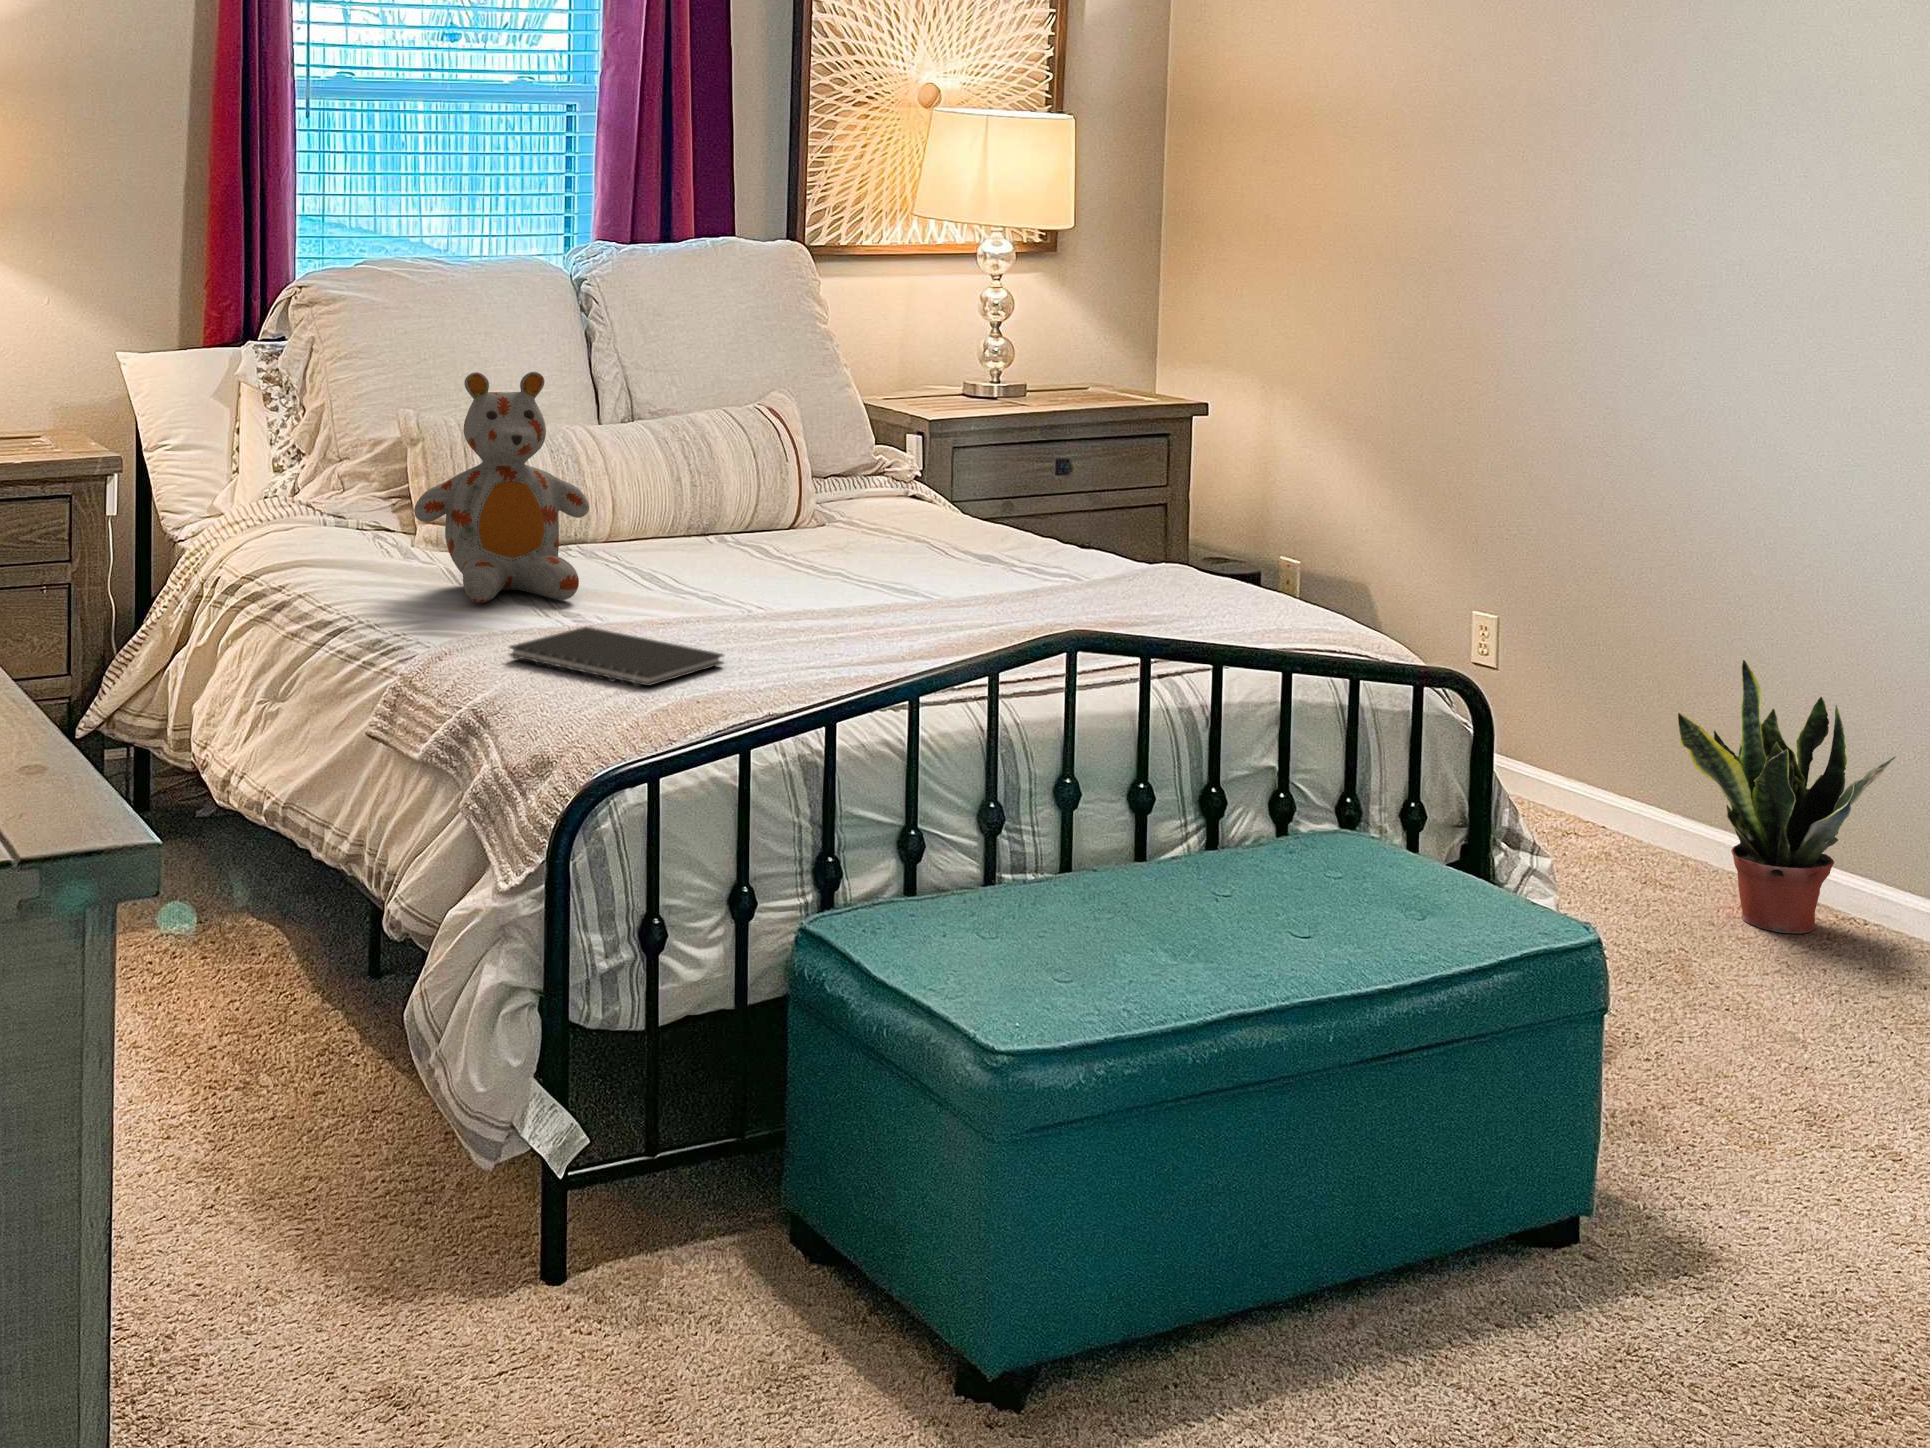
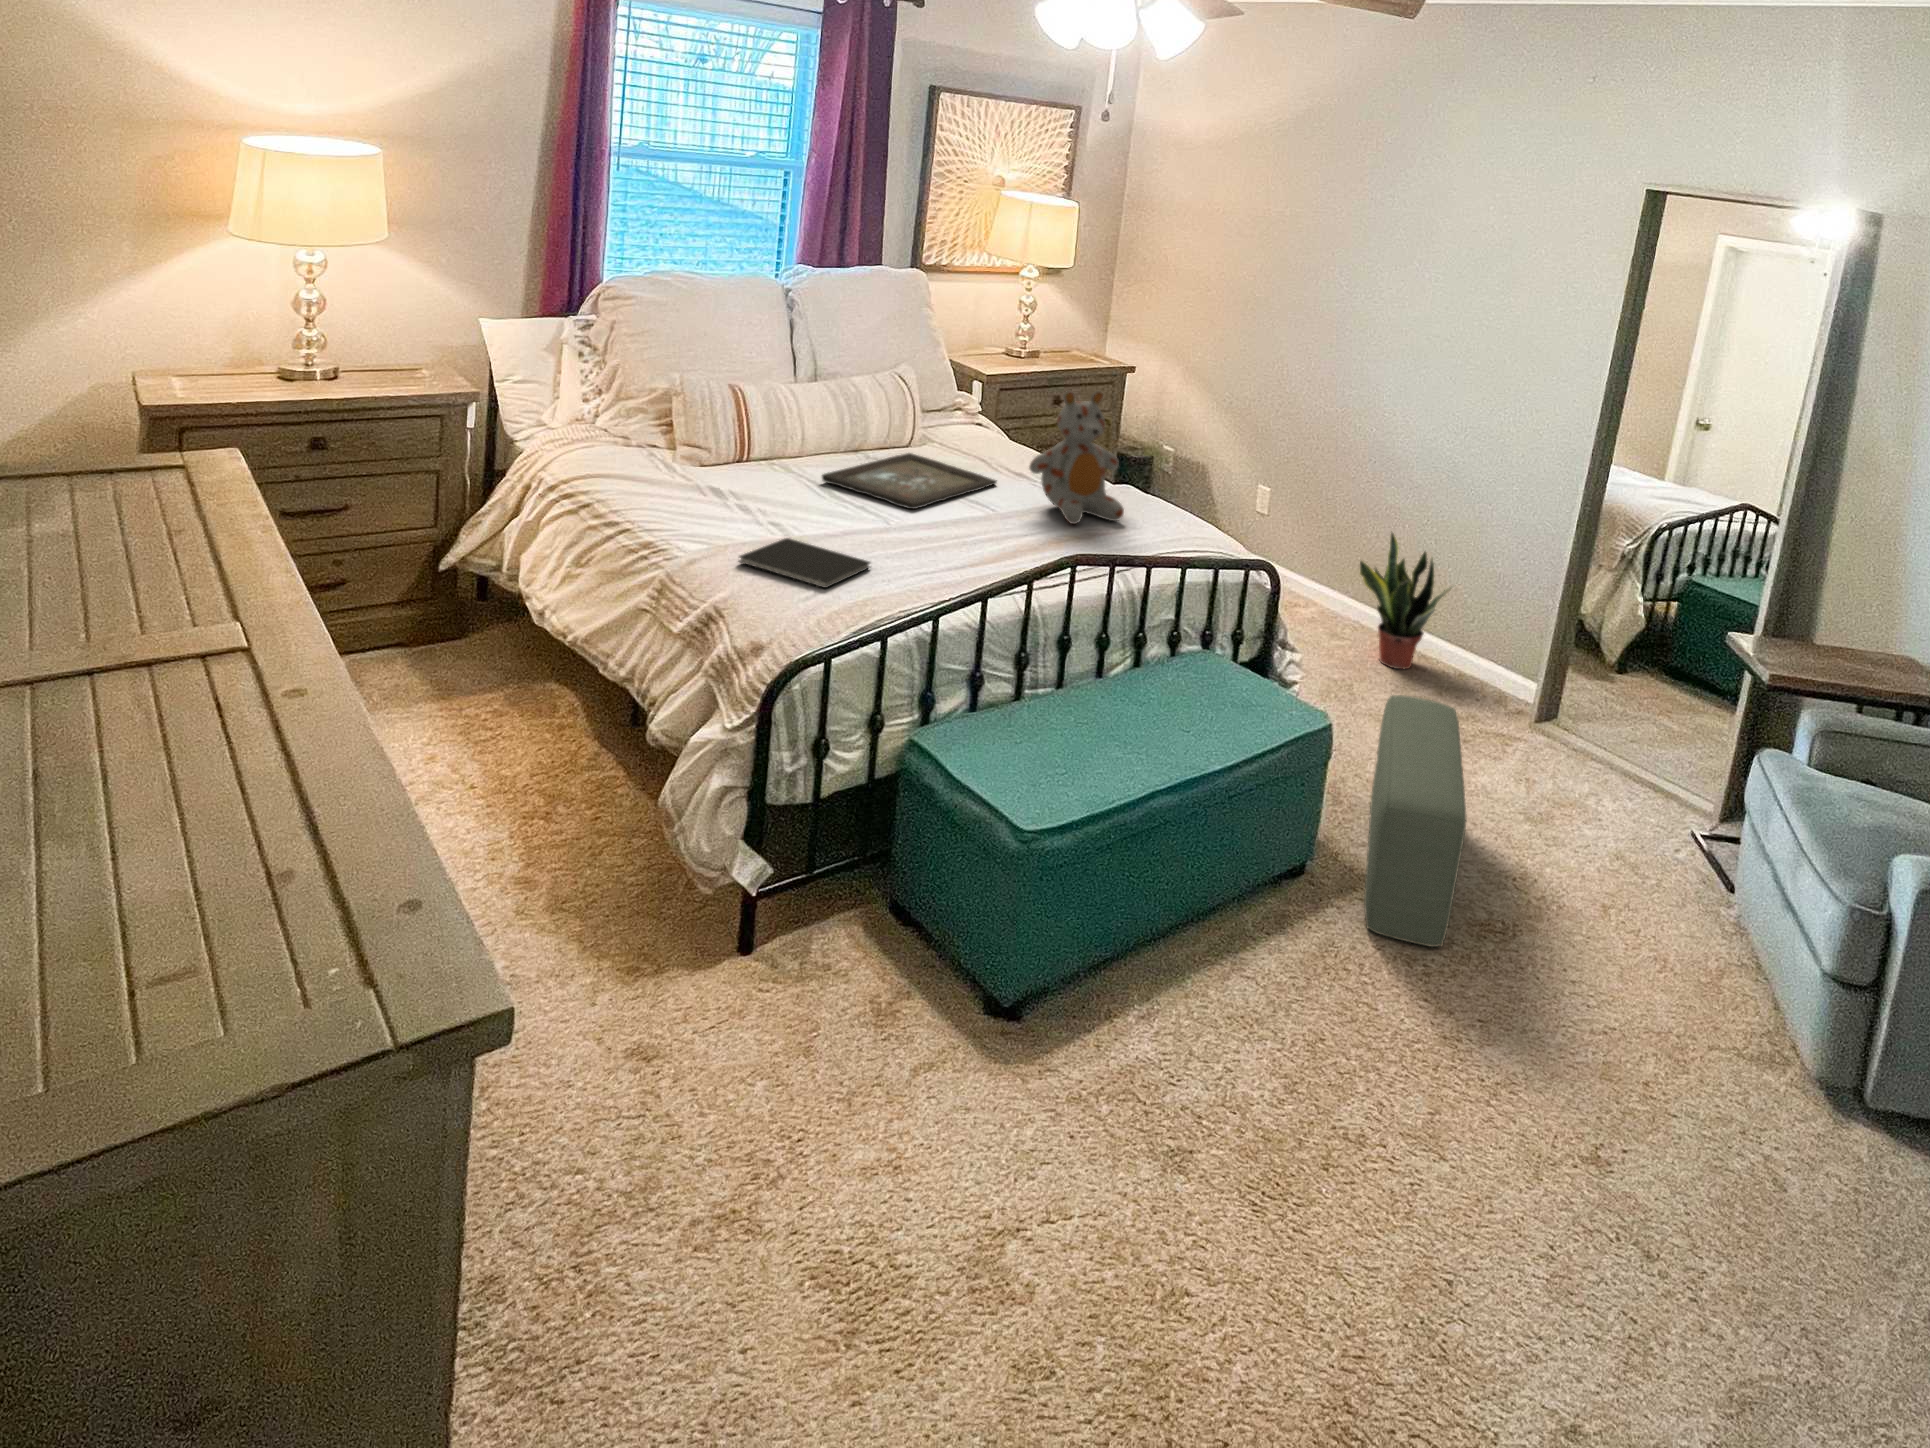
stuffed bear: present [414,372,589,603] -> present [1029,391,1124,524]
tray: none [645,530,947,599] -> present [822,453,997,509]
pouf: none [1701,918,1898,1366] -> present [1364,695,1466,947]

